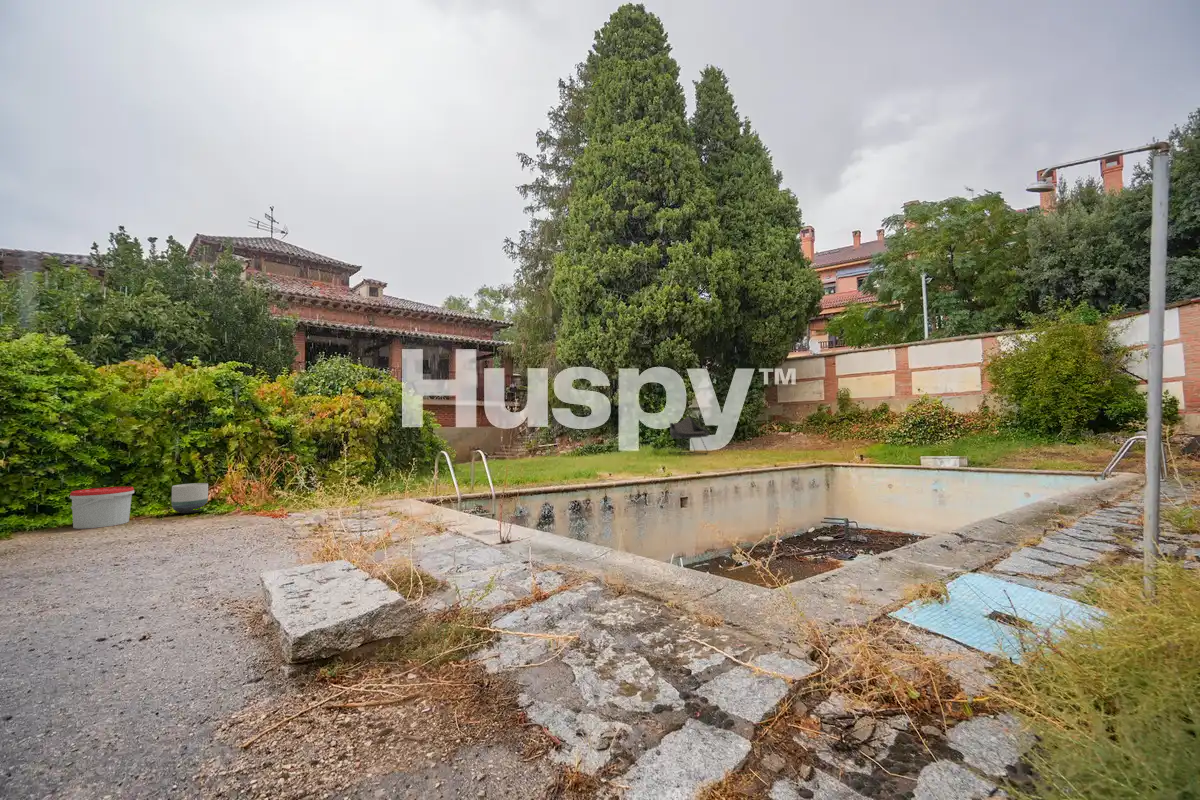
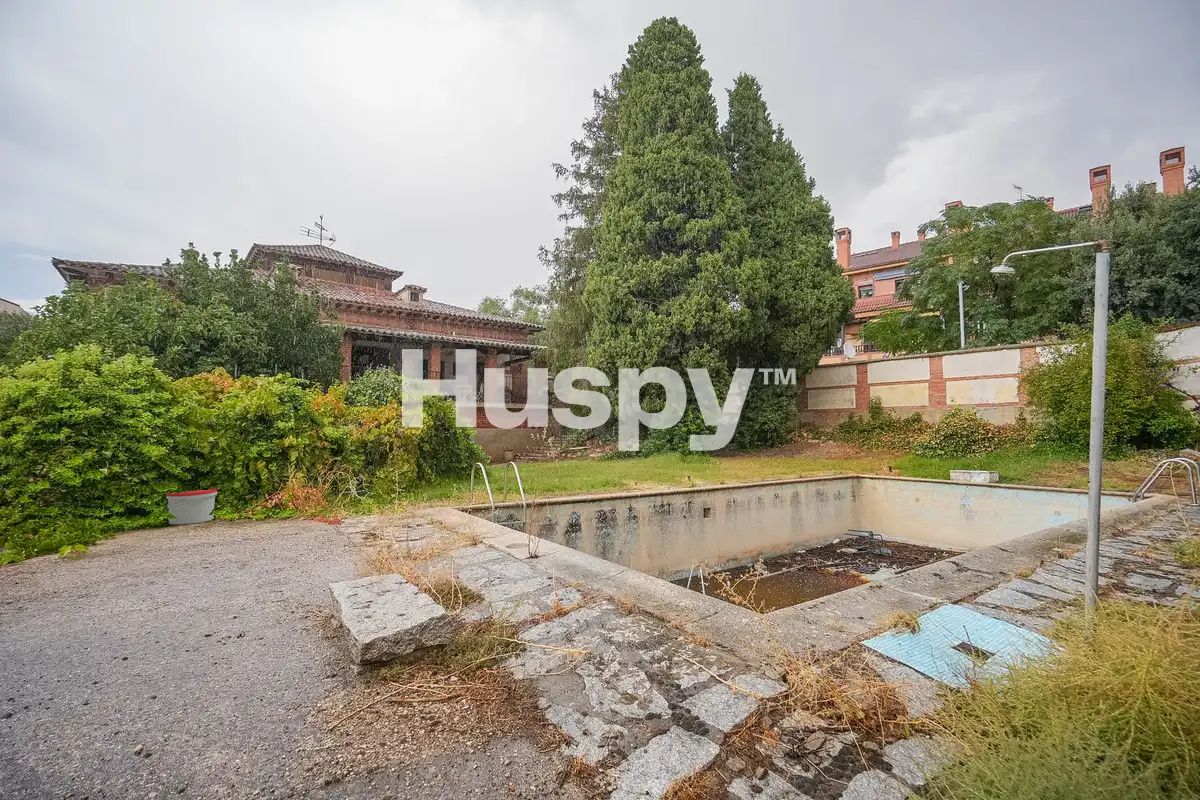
lounge chair: present [670,417,709,454] -> none [693,422,733,461]
planter: present [171,483,208,514] -> none [247,485,277,512]

